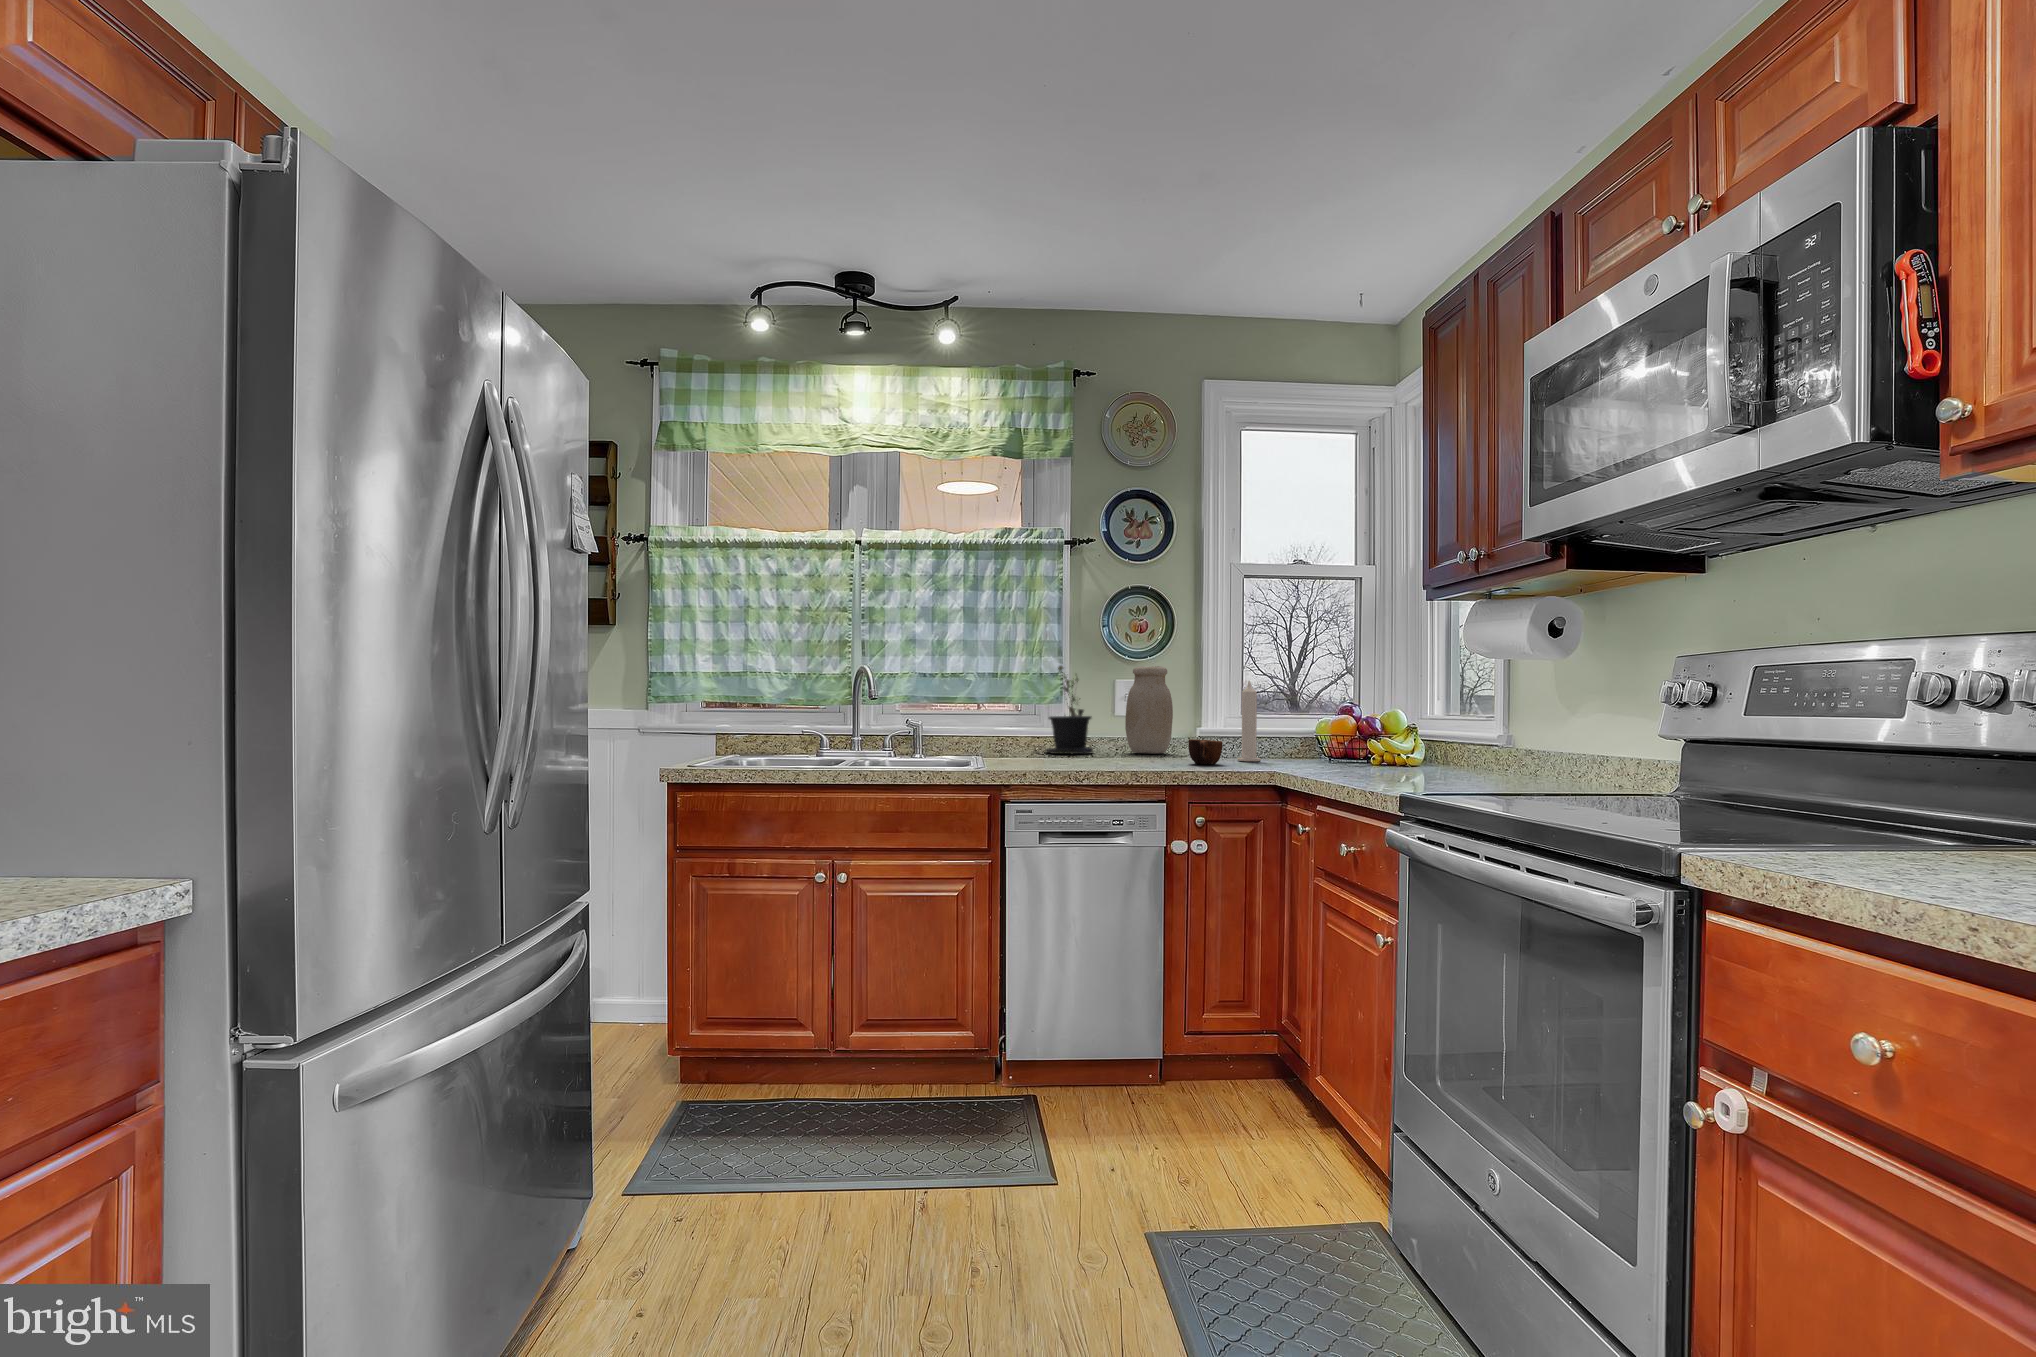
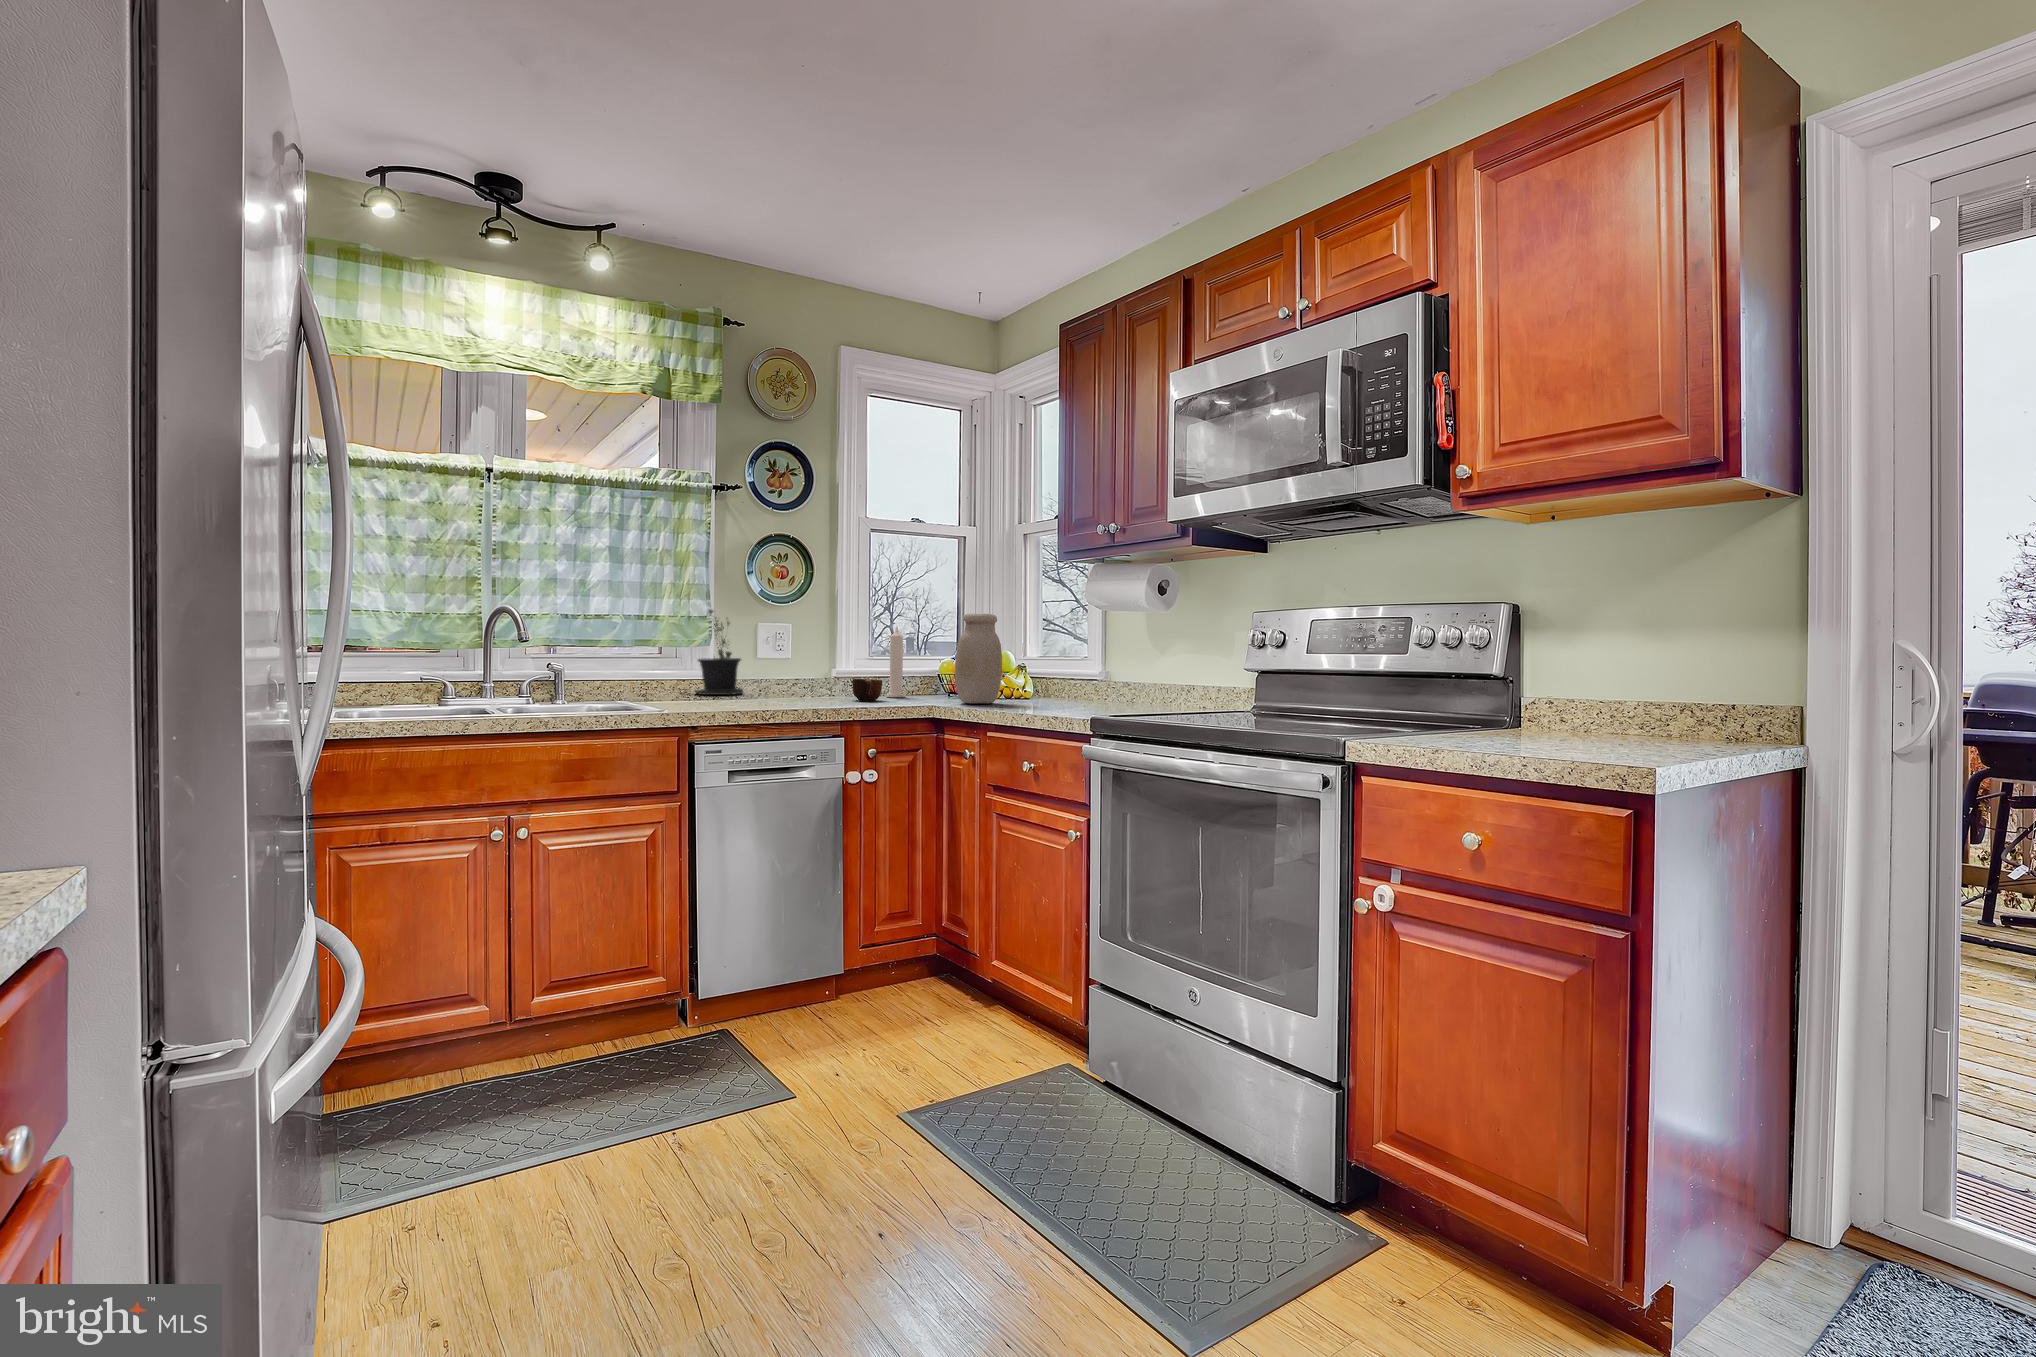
jar: present [1125,666,1173,754] -> present [955,614,1002,704]

